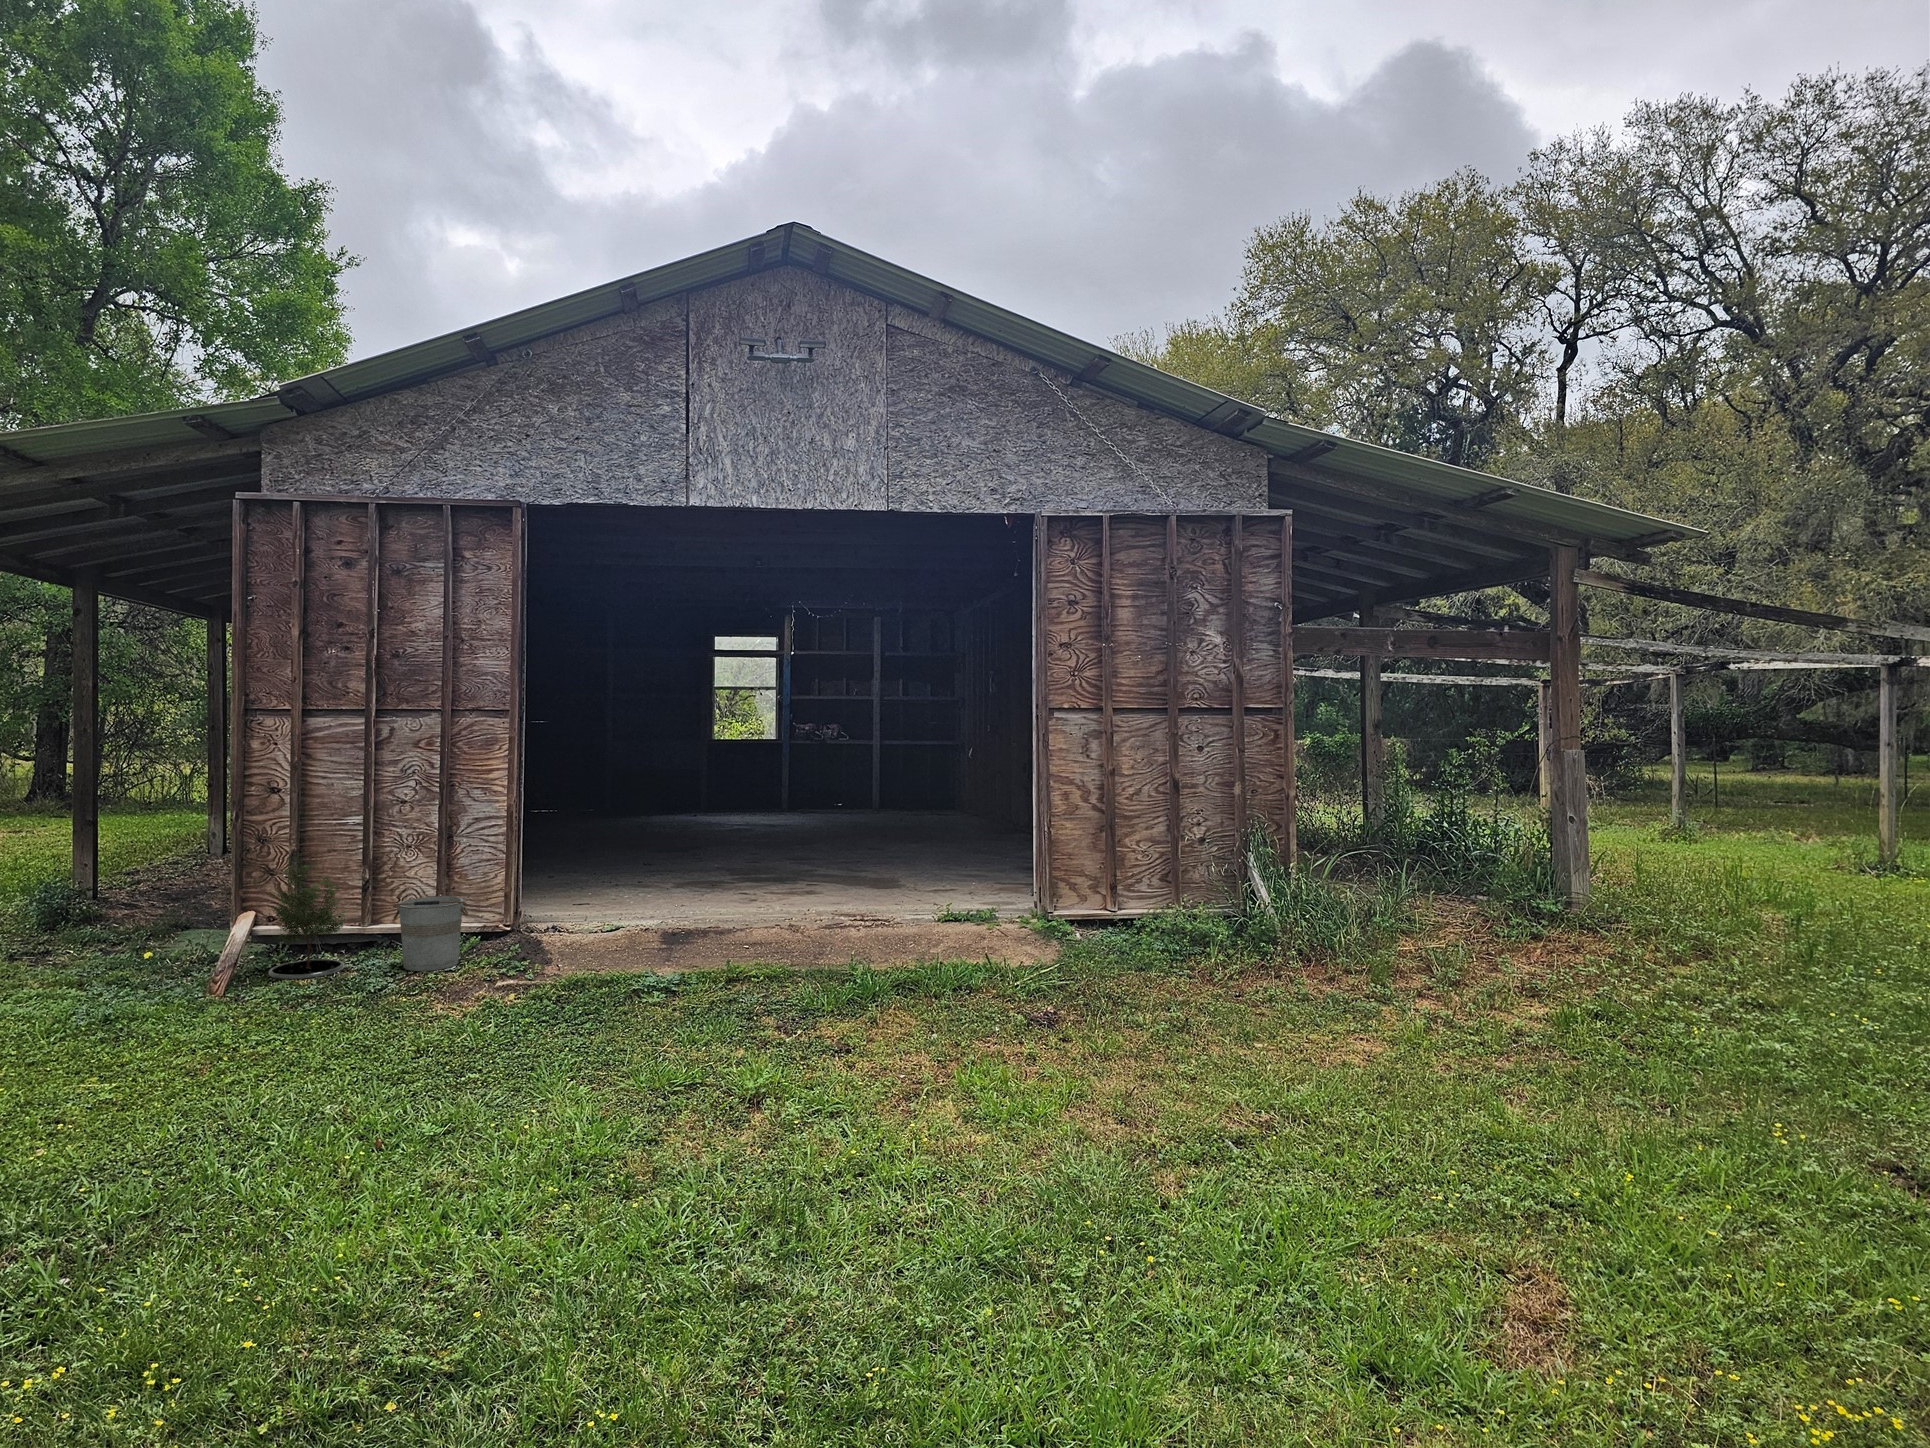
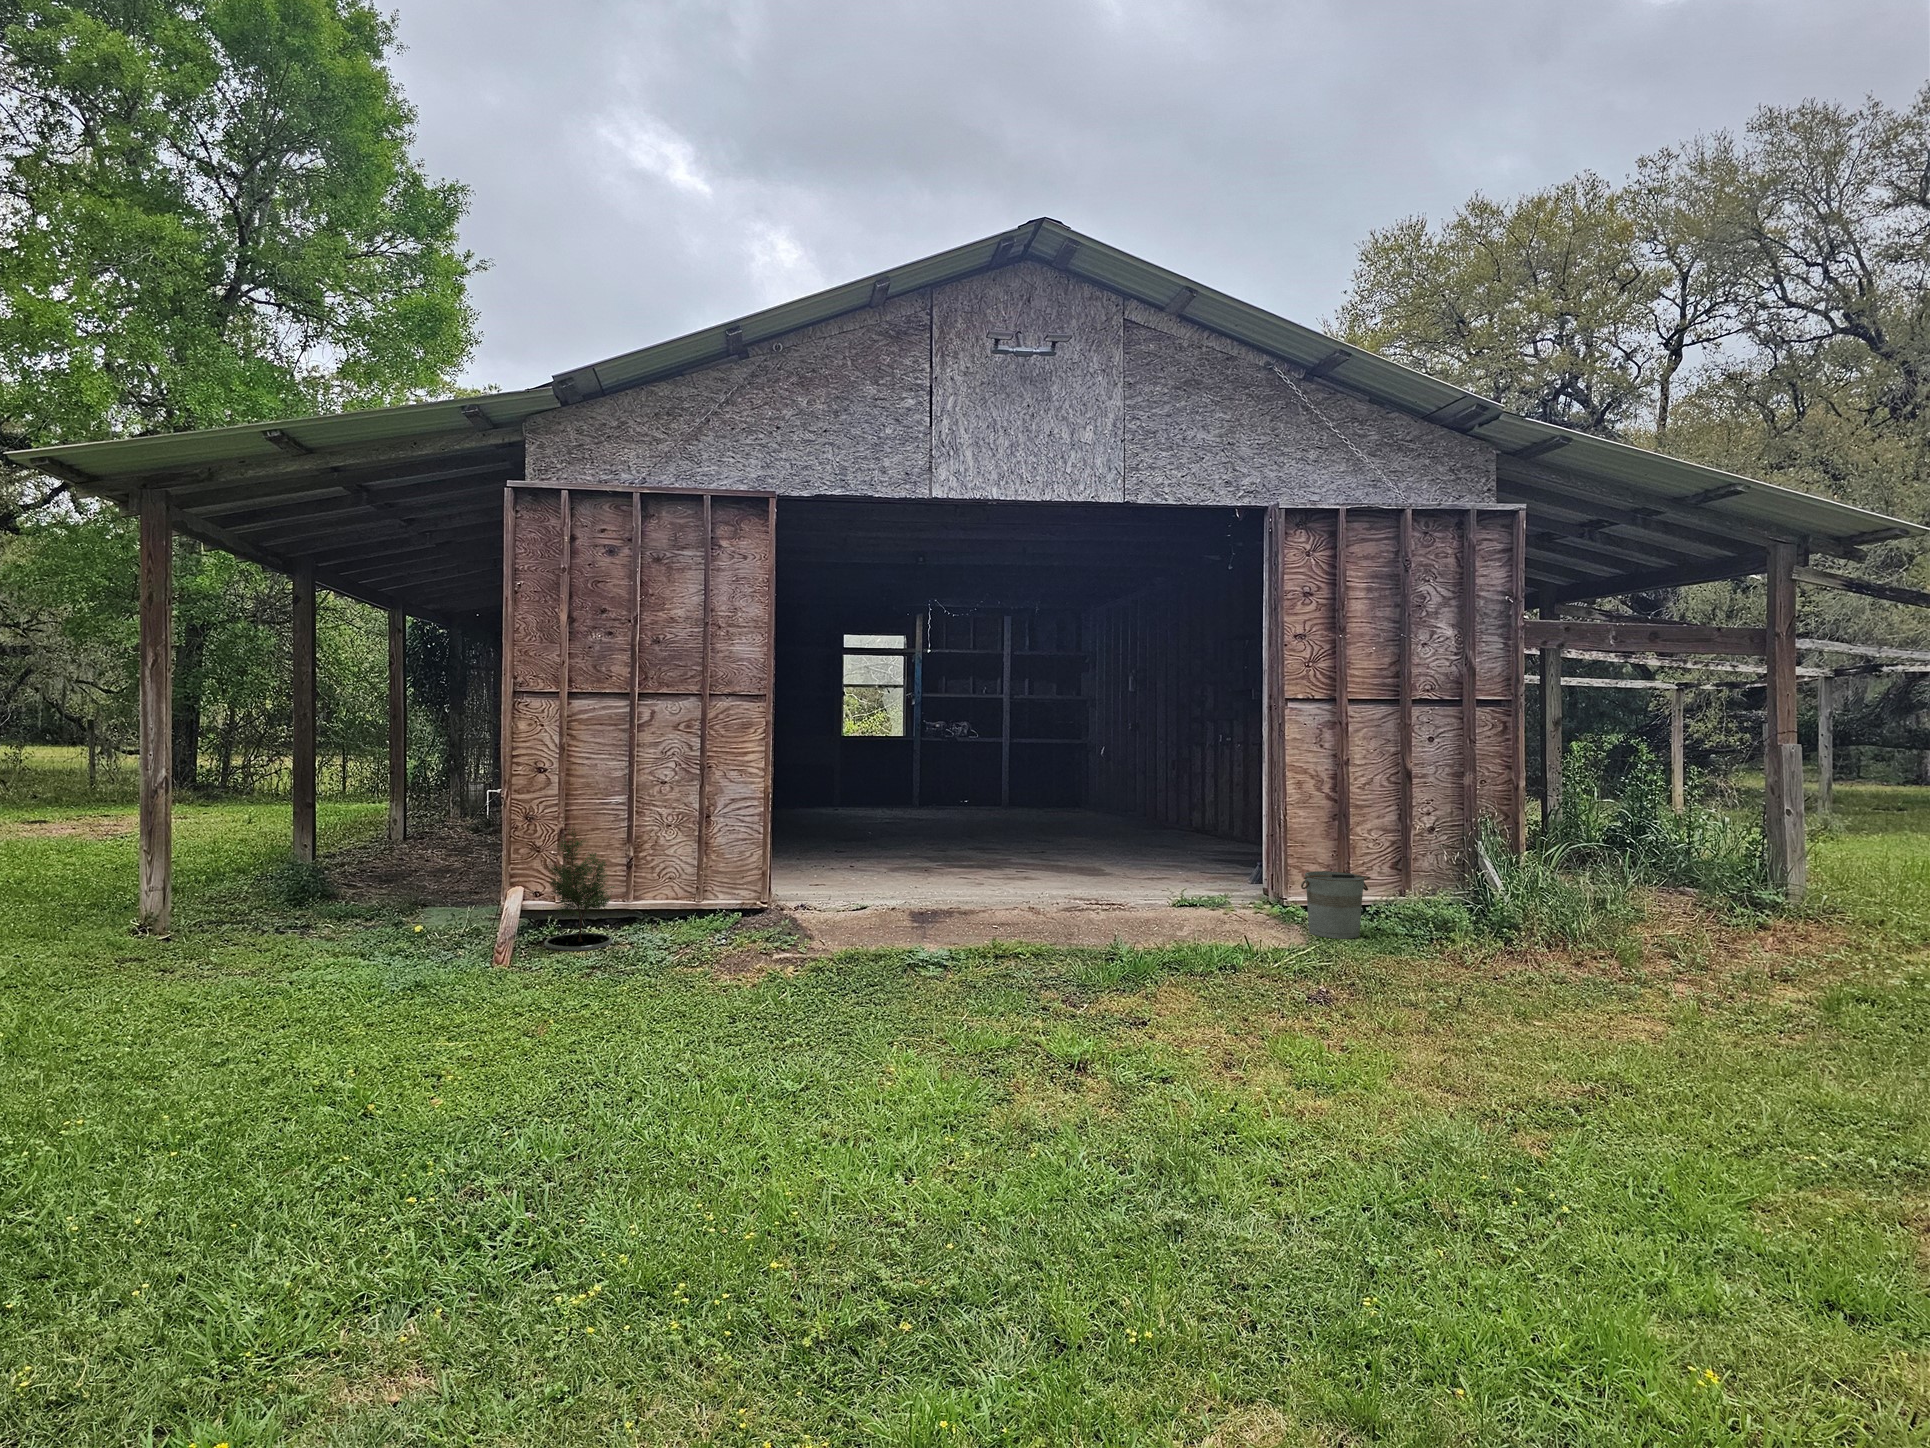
bucket: present [393,896,468,971] -> present [1301,871,1370,939]

